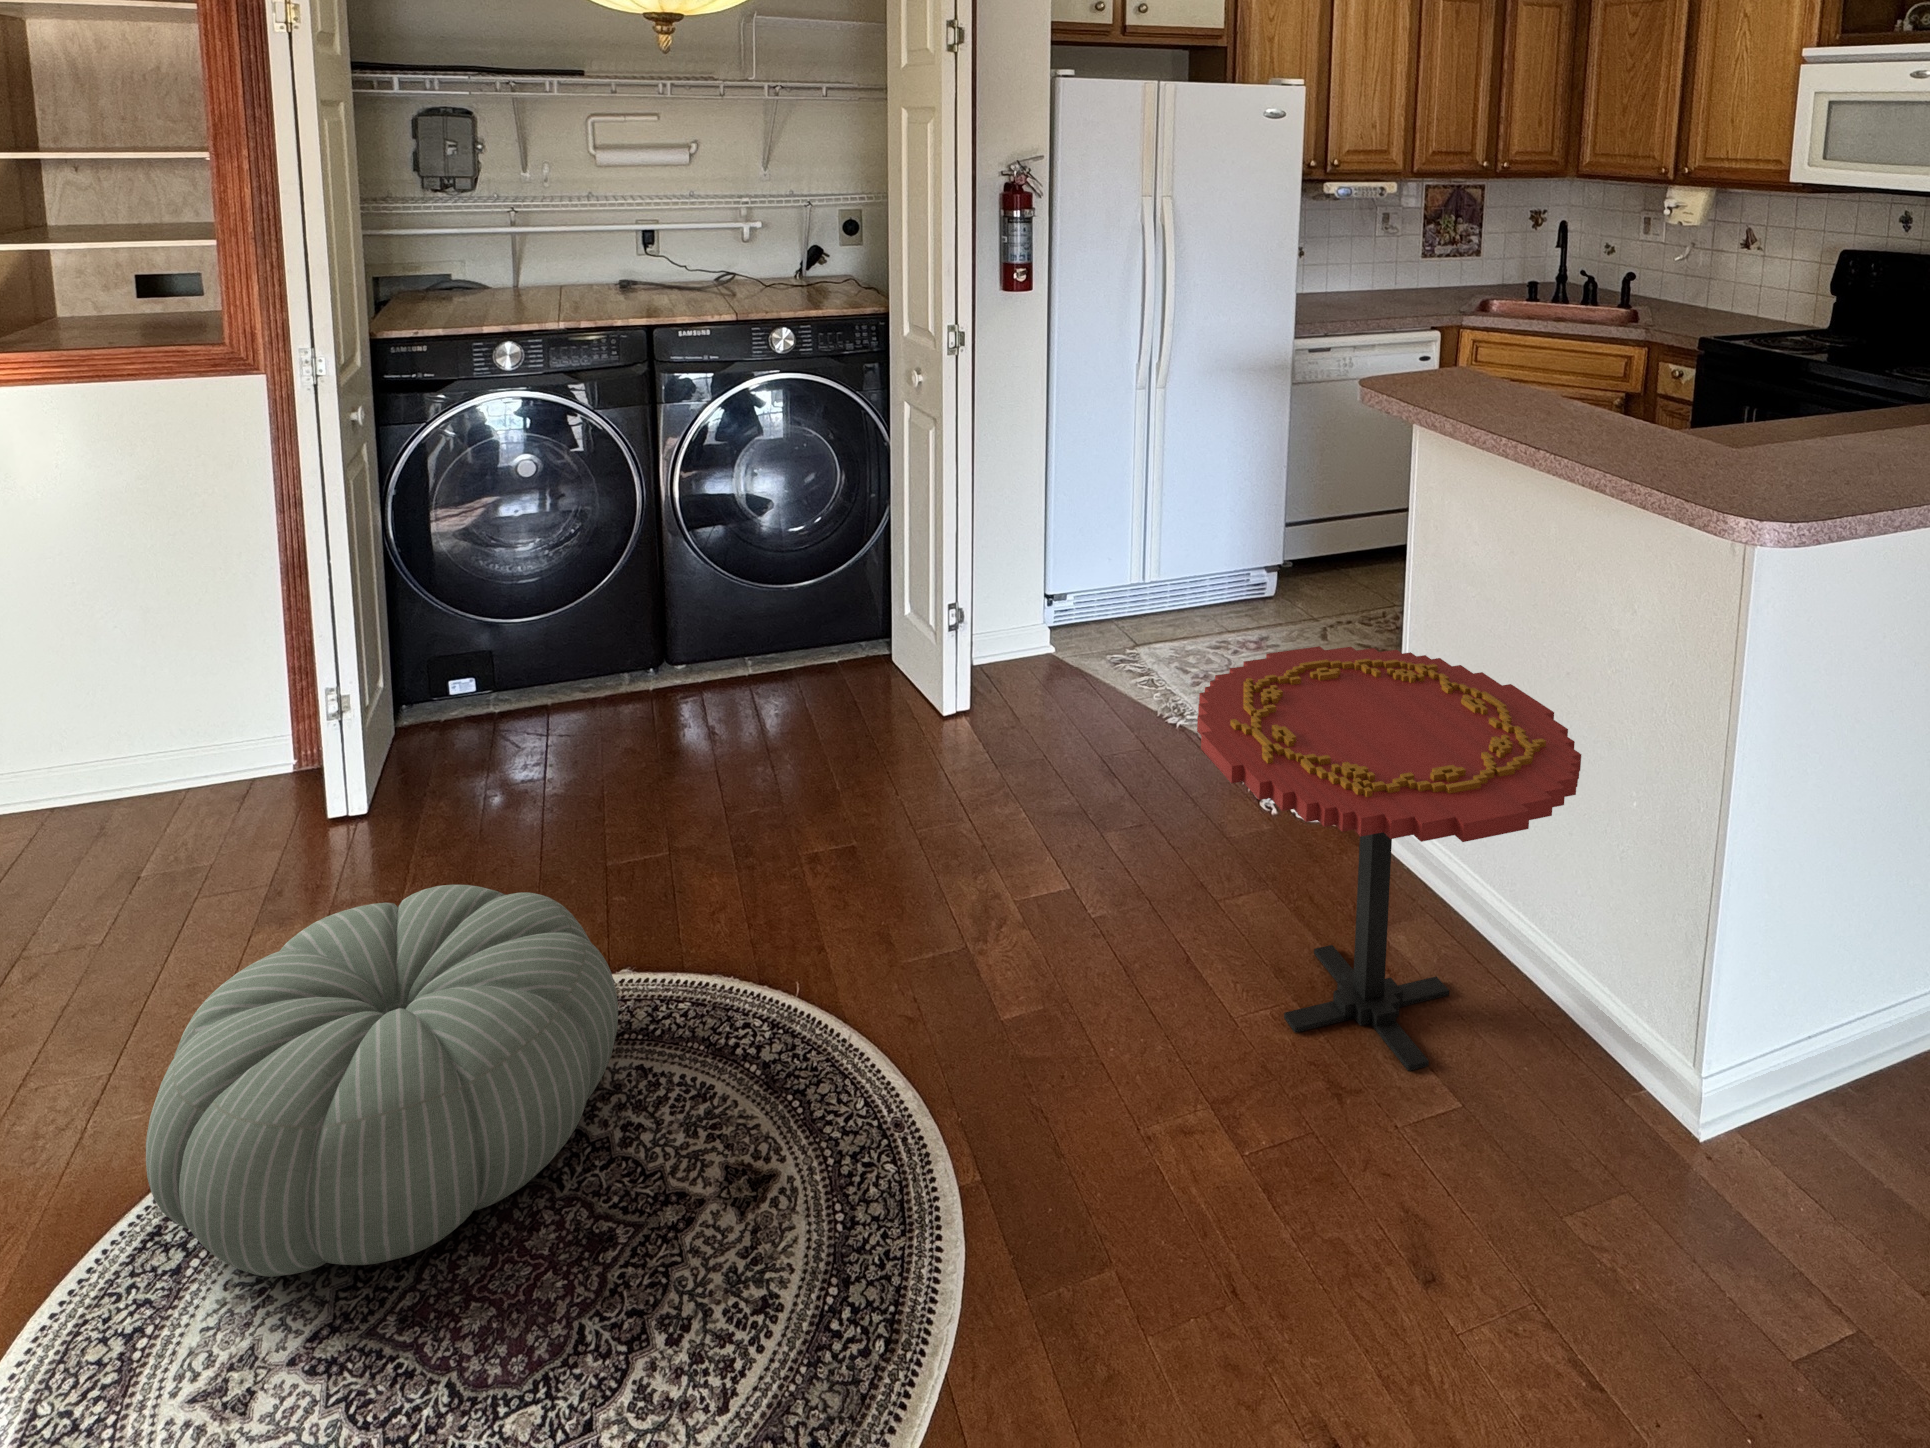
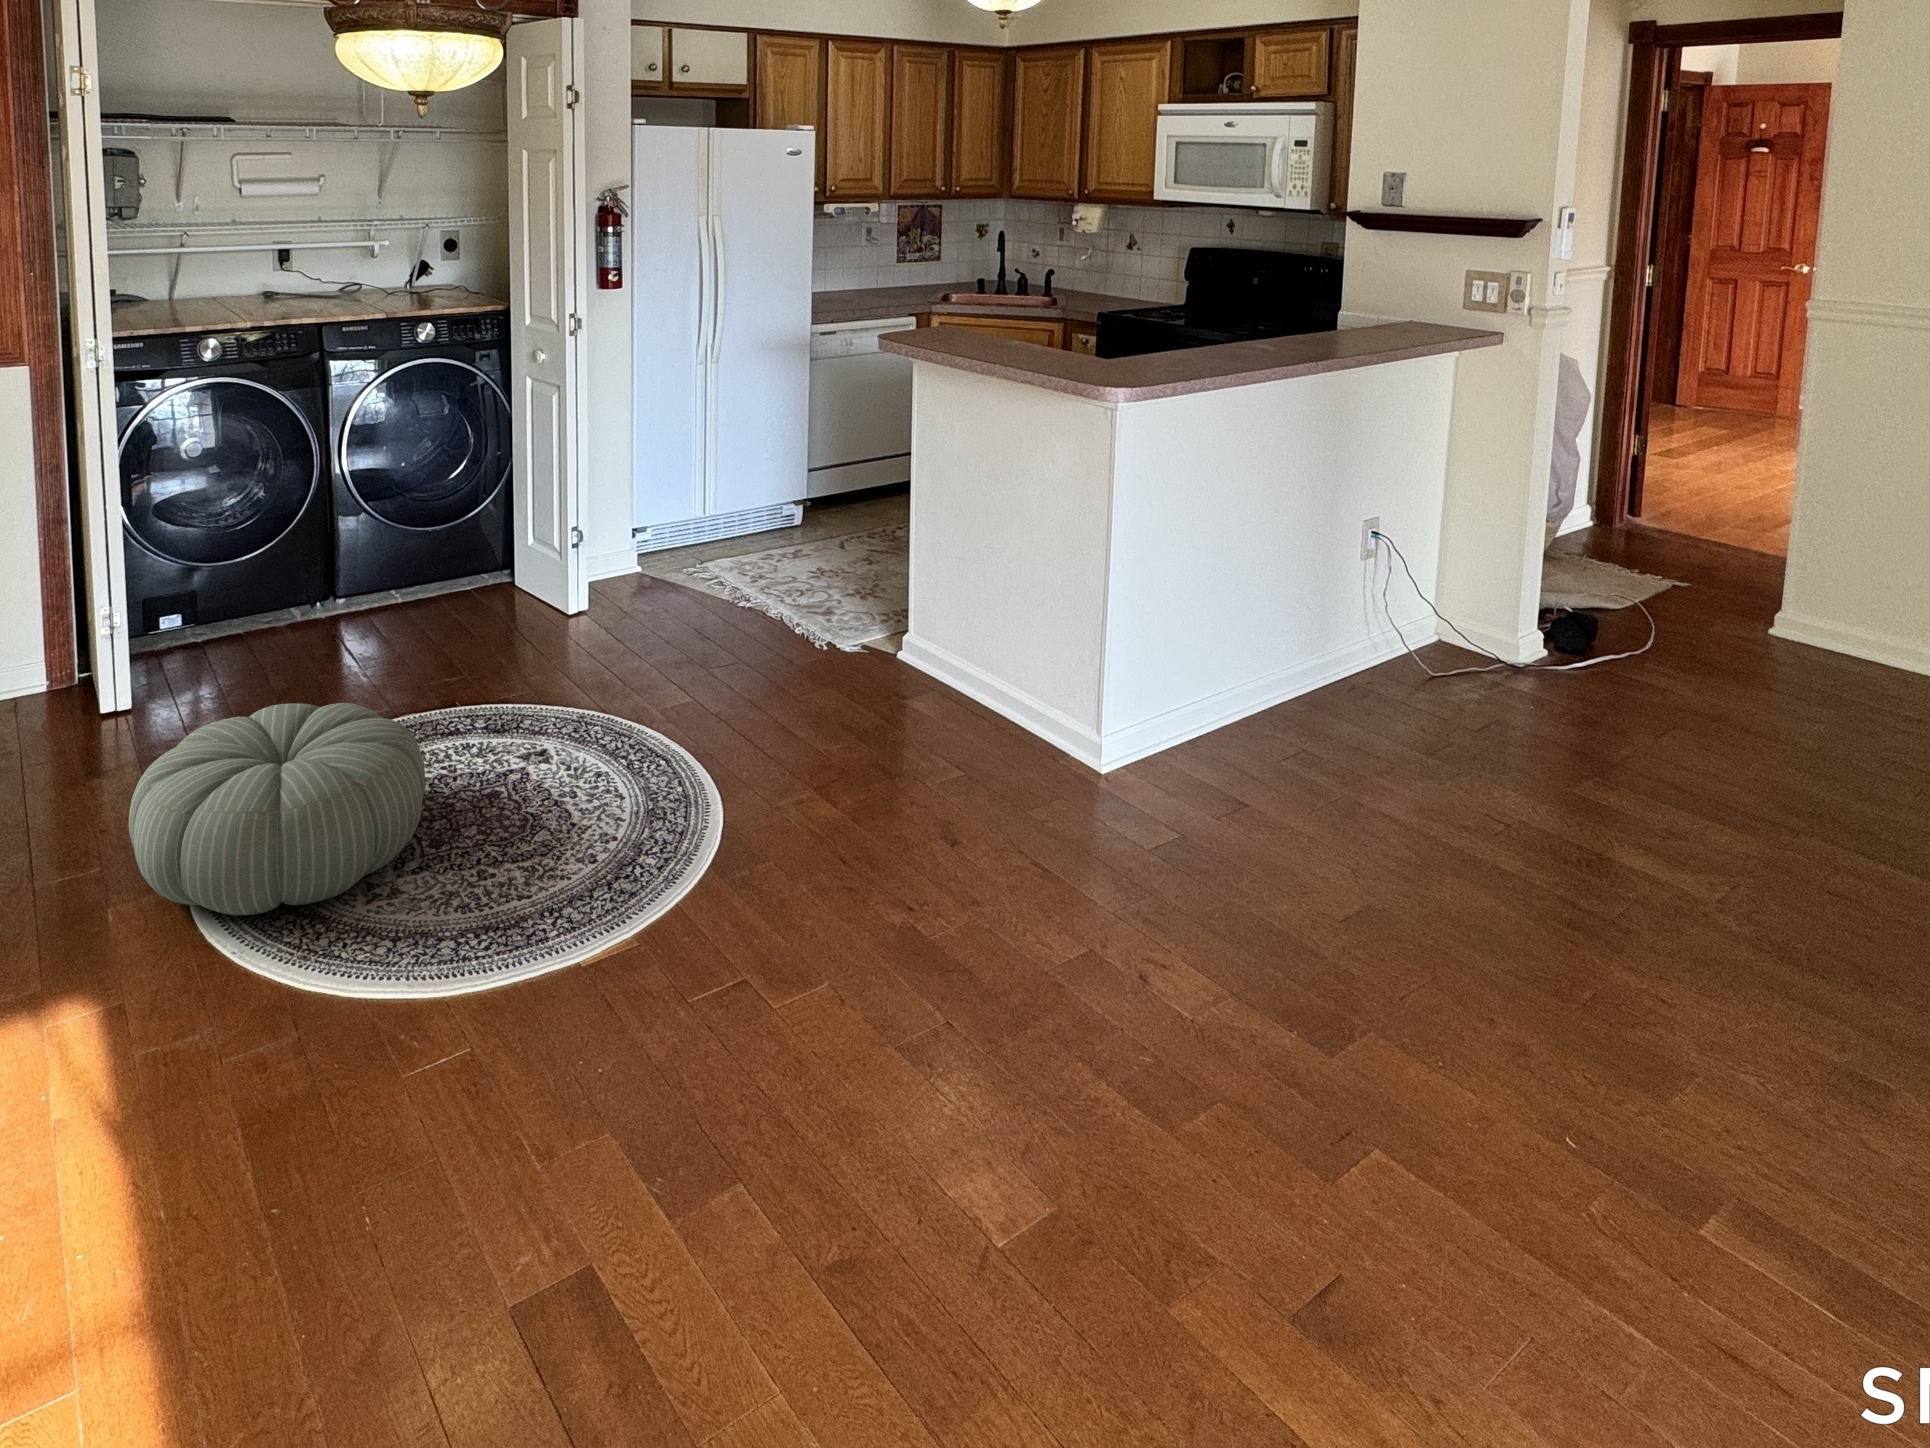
side table: present [1197,646,1581,1071] -> none [790,512,1029,759]

